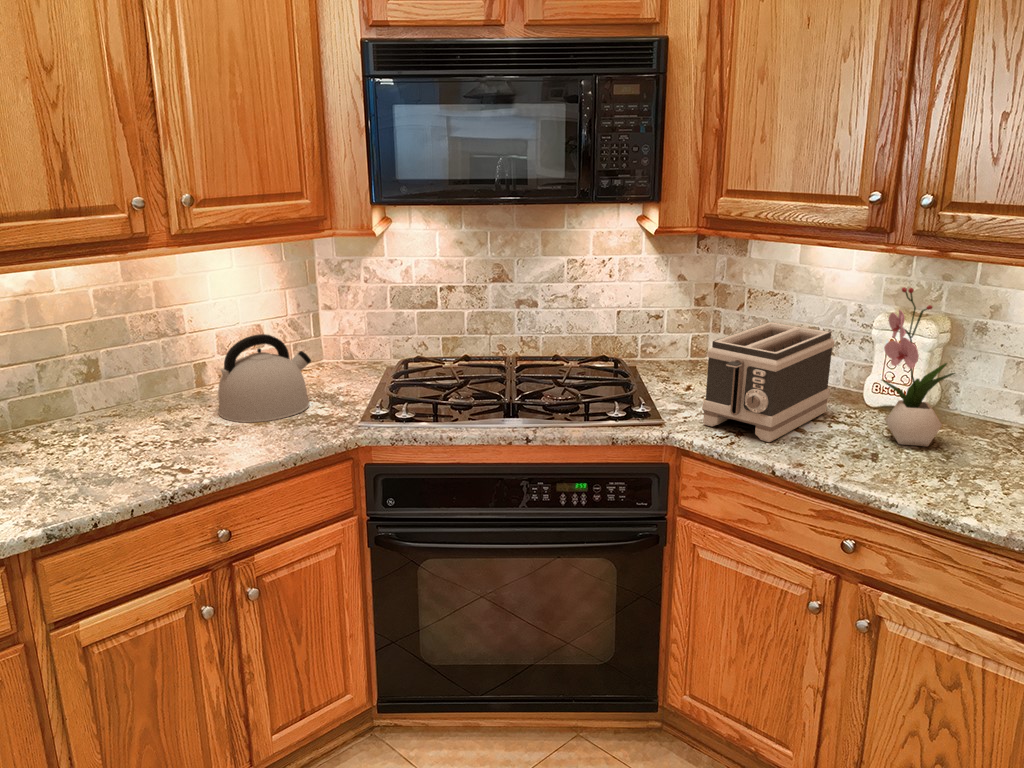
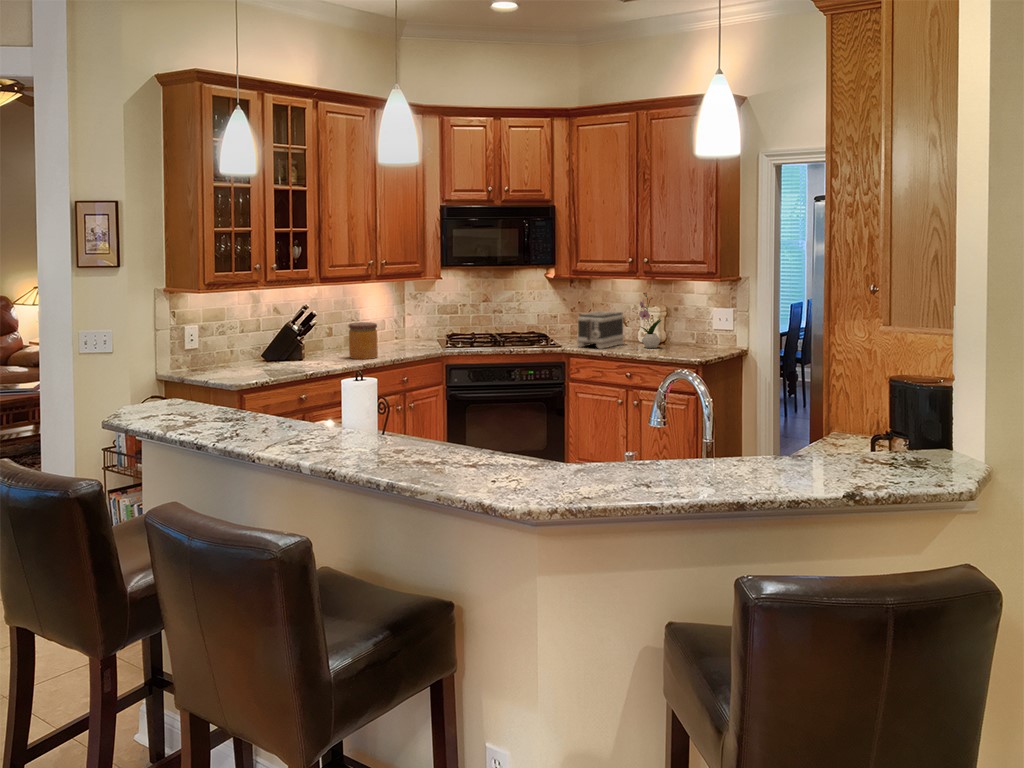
kettle: present [218,334,311,422] -> none [384,318,420,351]
jar: none [36,366,137,479] -> present [349,322,378,359]

